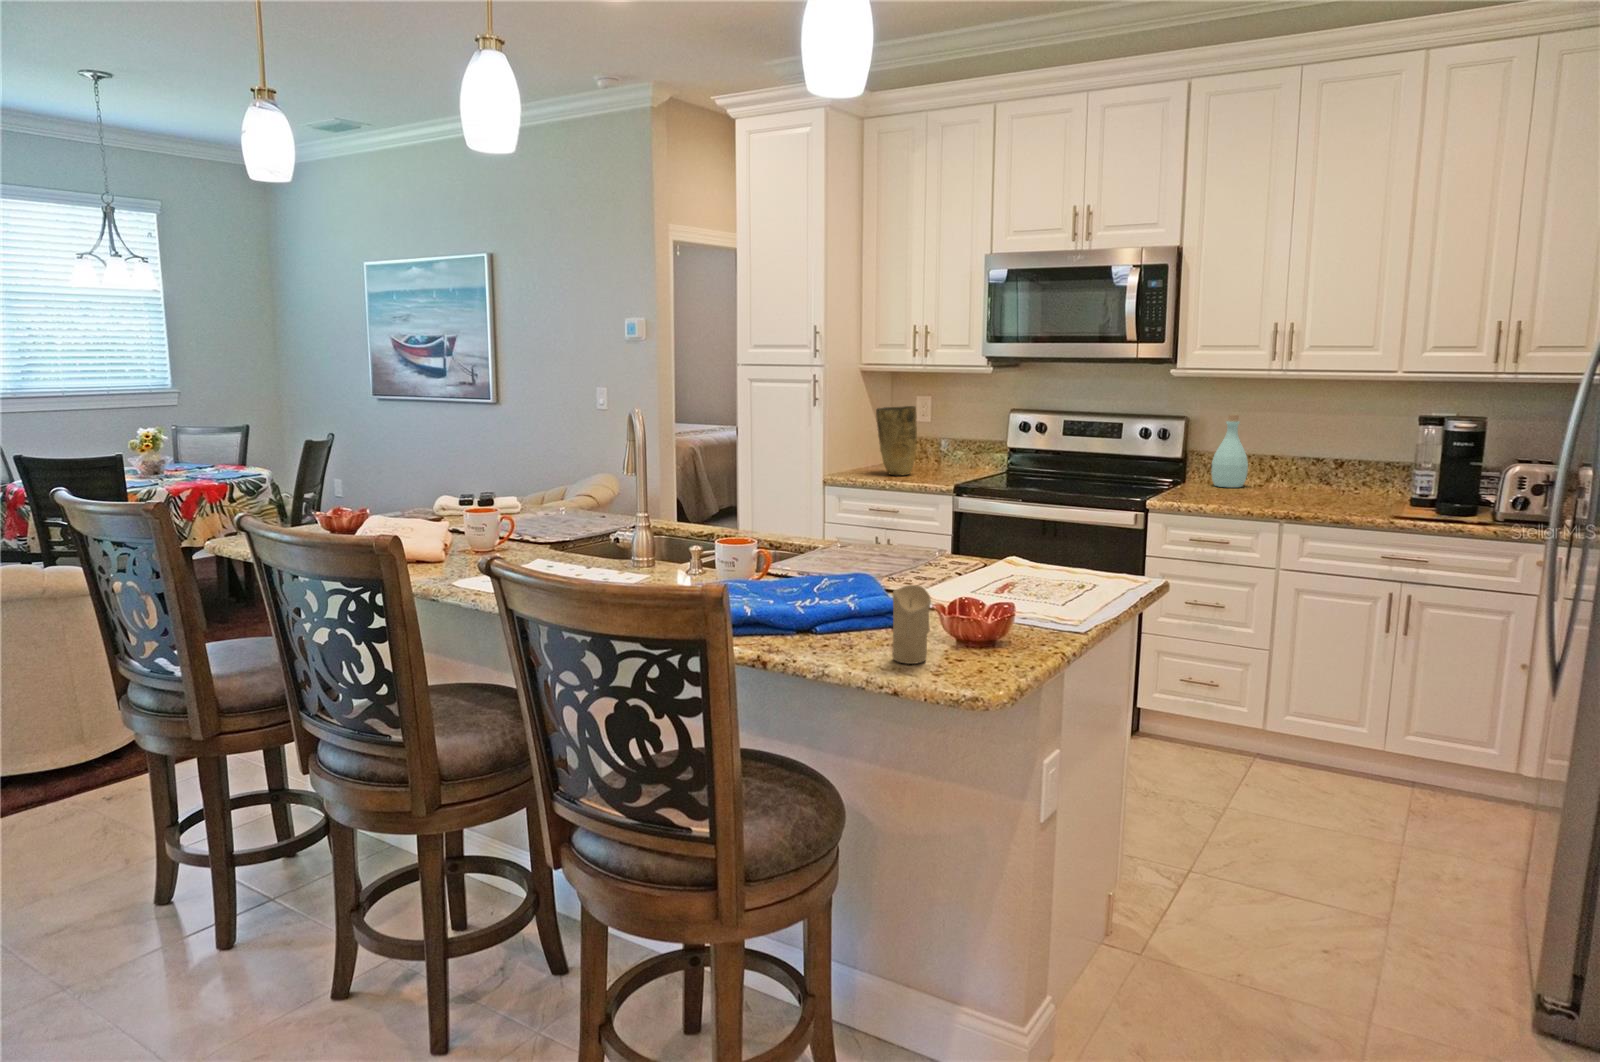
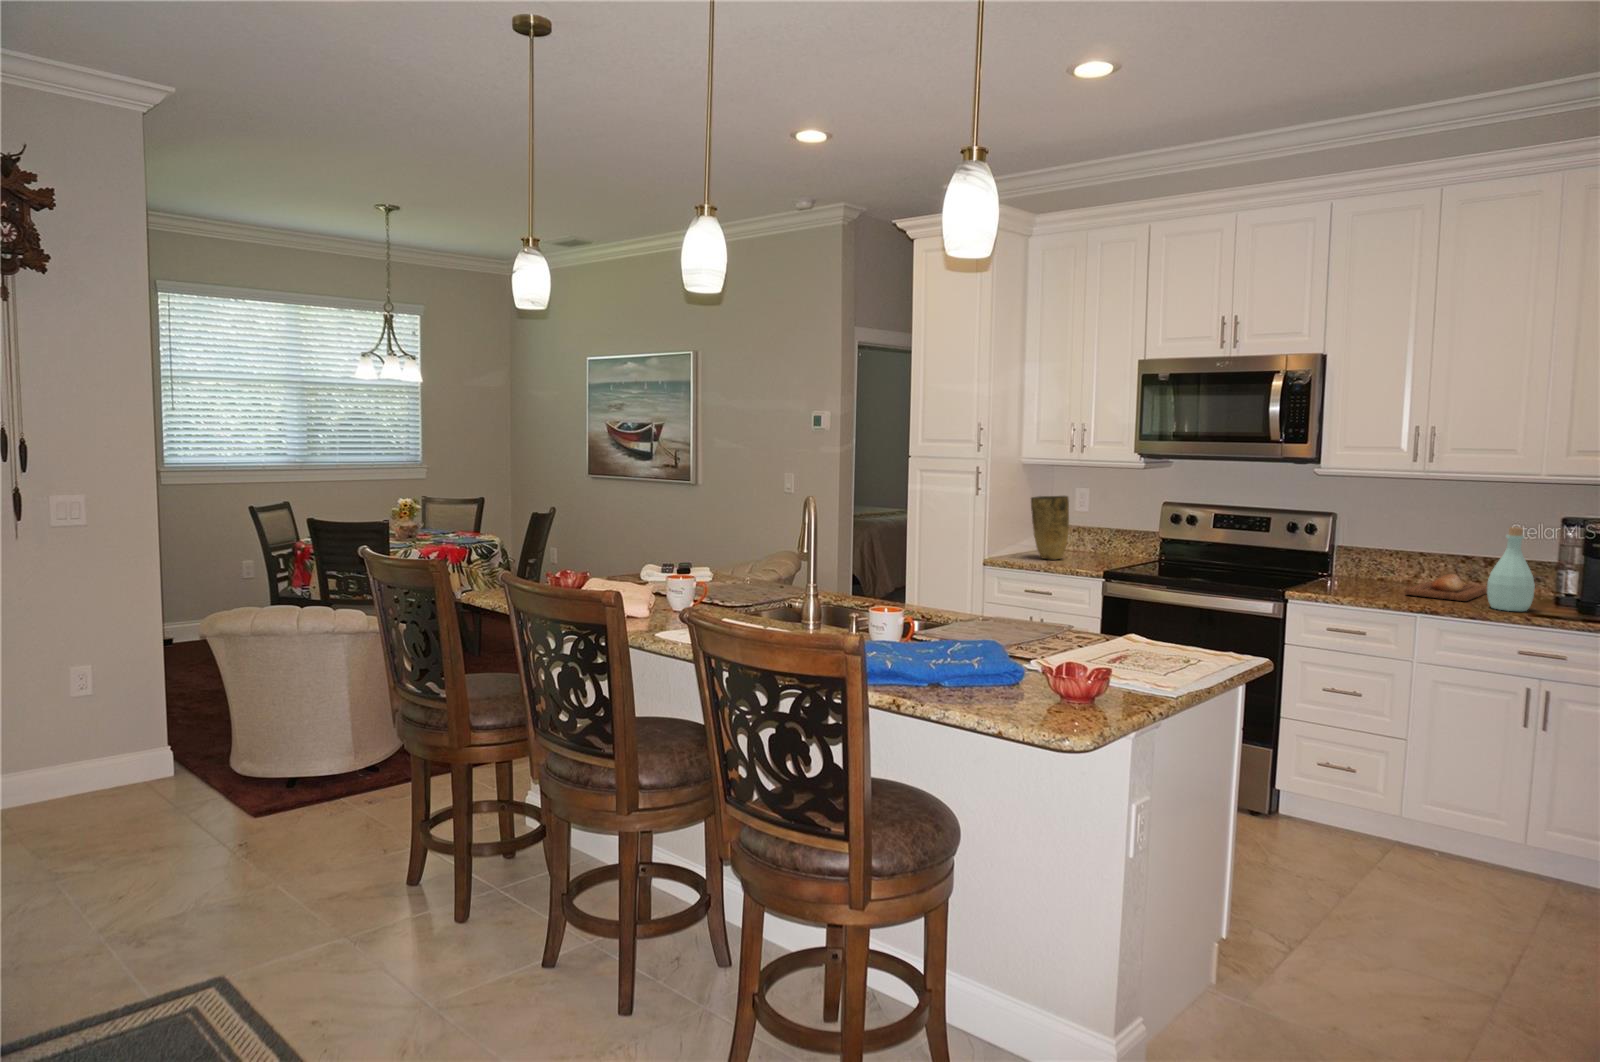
bottle: present [1211,414,1248,488] -> present [1487,527,1535,611]
bread loaf: none [1262,476,1339,504] -> present [1405,574,1487,601]
candle: present [892,585,931,664] -> none [1004,649,1037,713]

